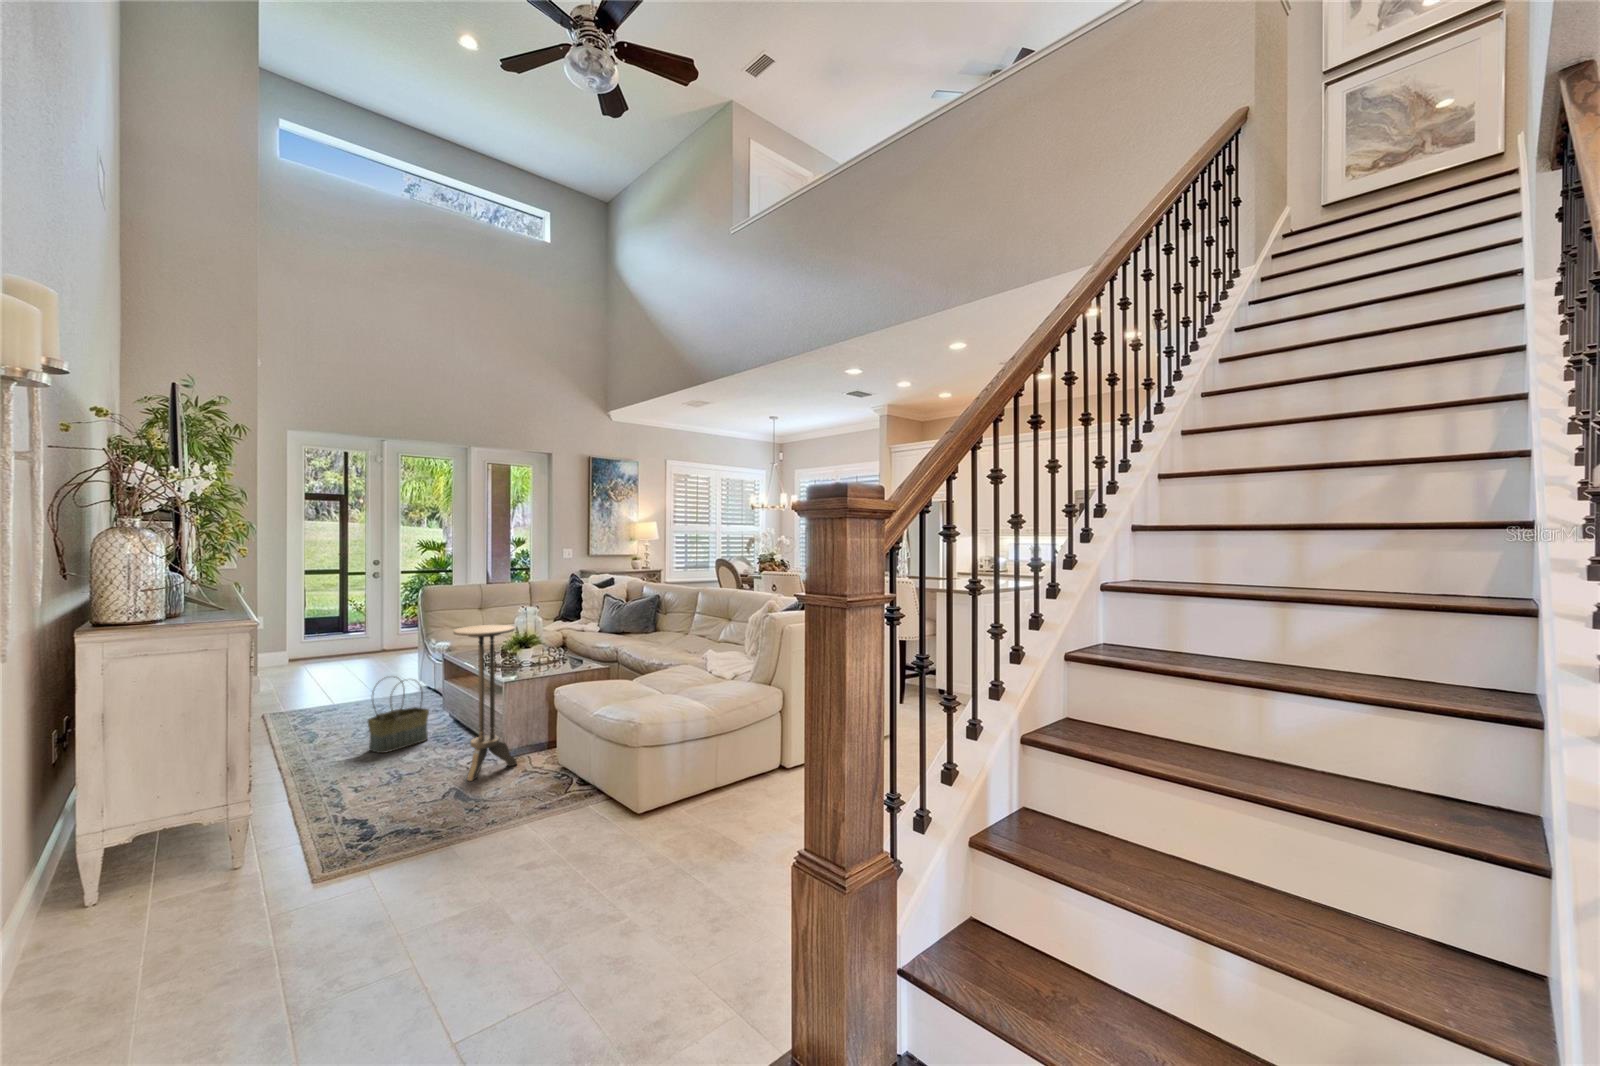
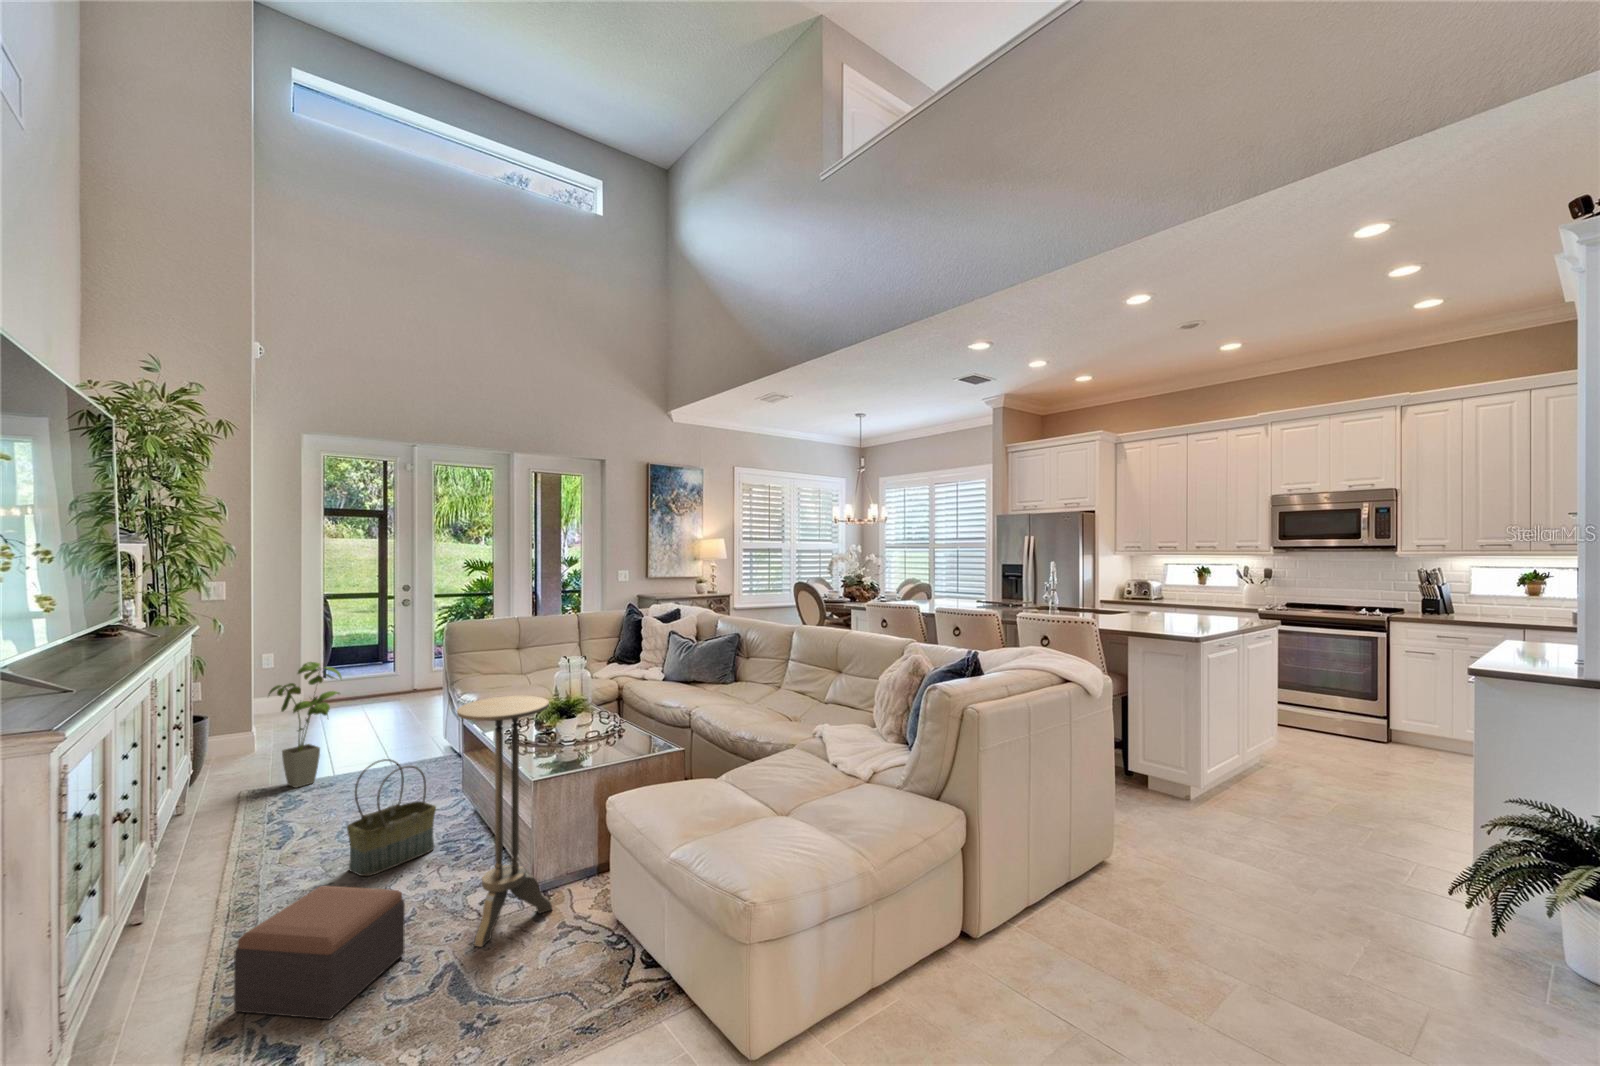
house plant: none [285,614,344,710] -> present [269,662,342,788]
footstool: none [319,742,422,810] -> present [234,886,405,1019]

